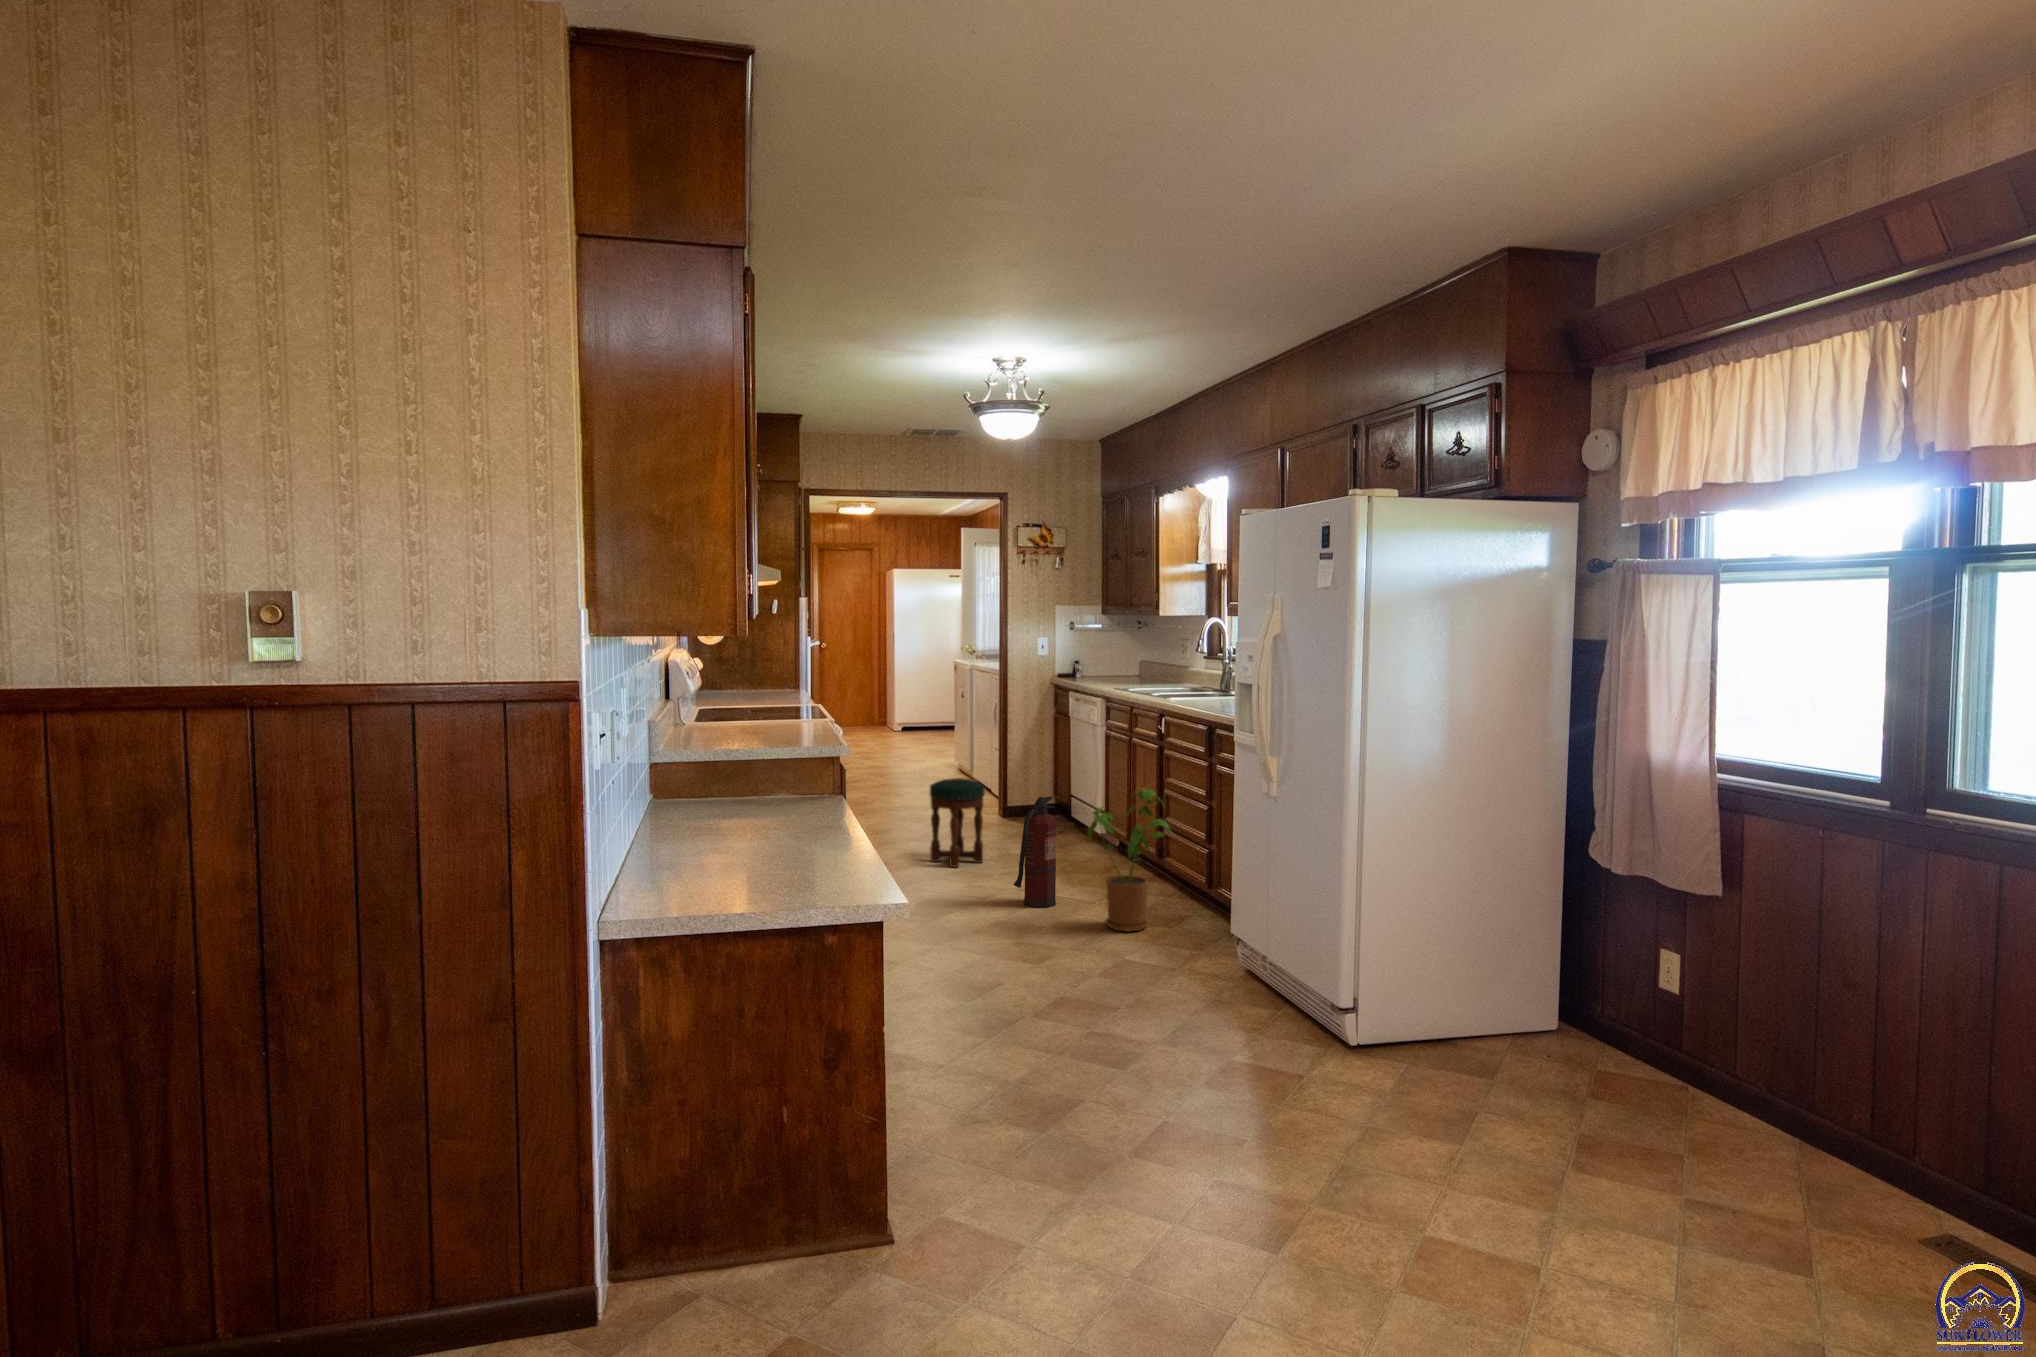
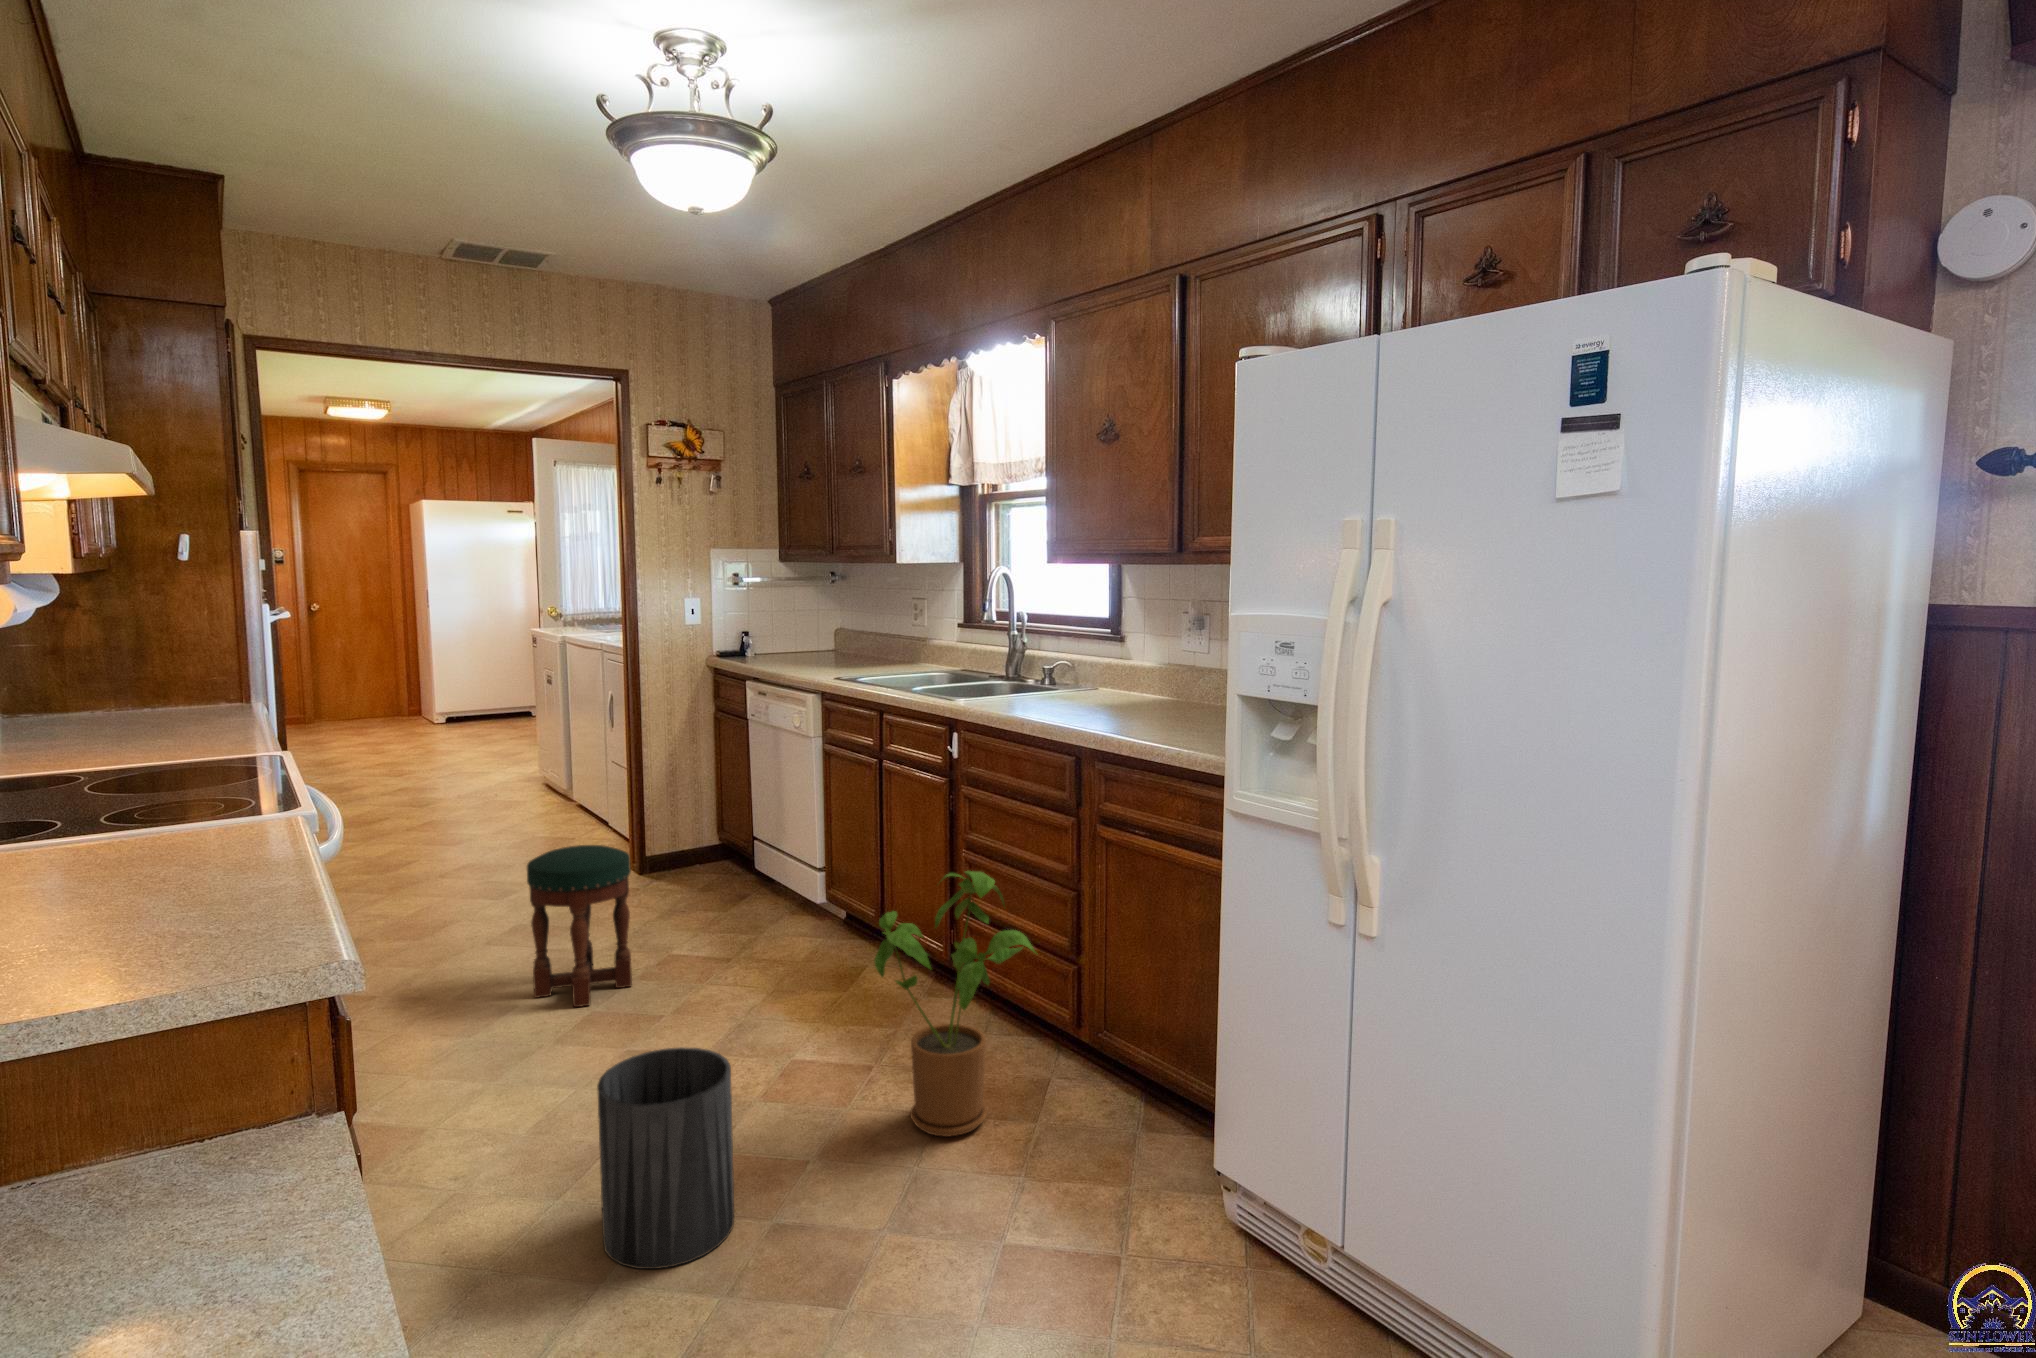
fire extinguisher: present [1013,796,1056,907] -> none [720,887,799,1095]
trash can: none [943,855,1004,948] -> present [597,1047,734,1269]

